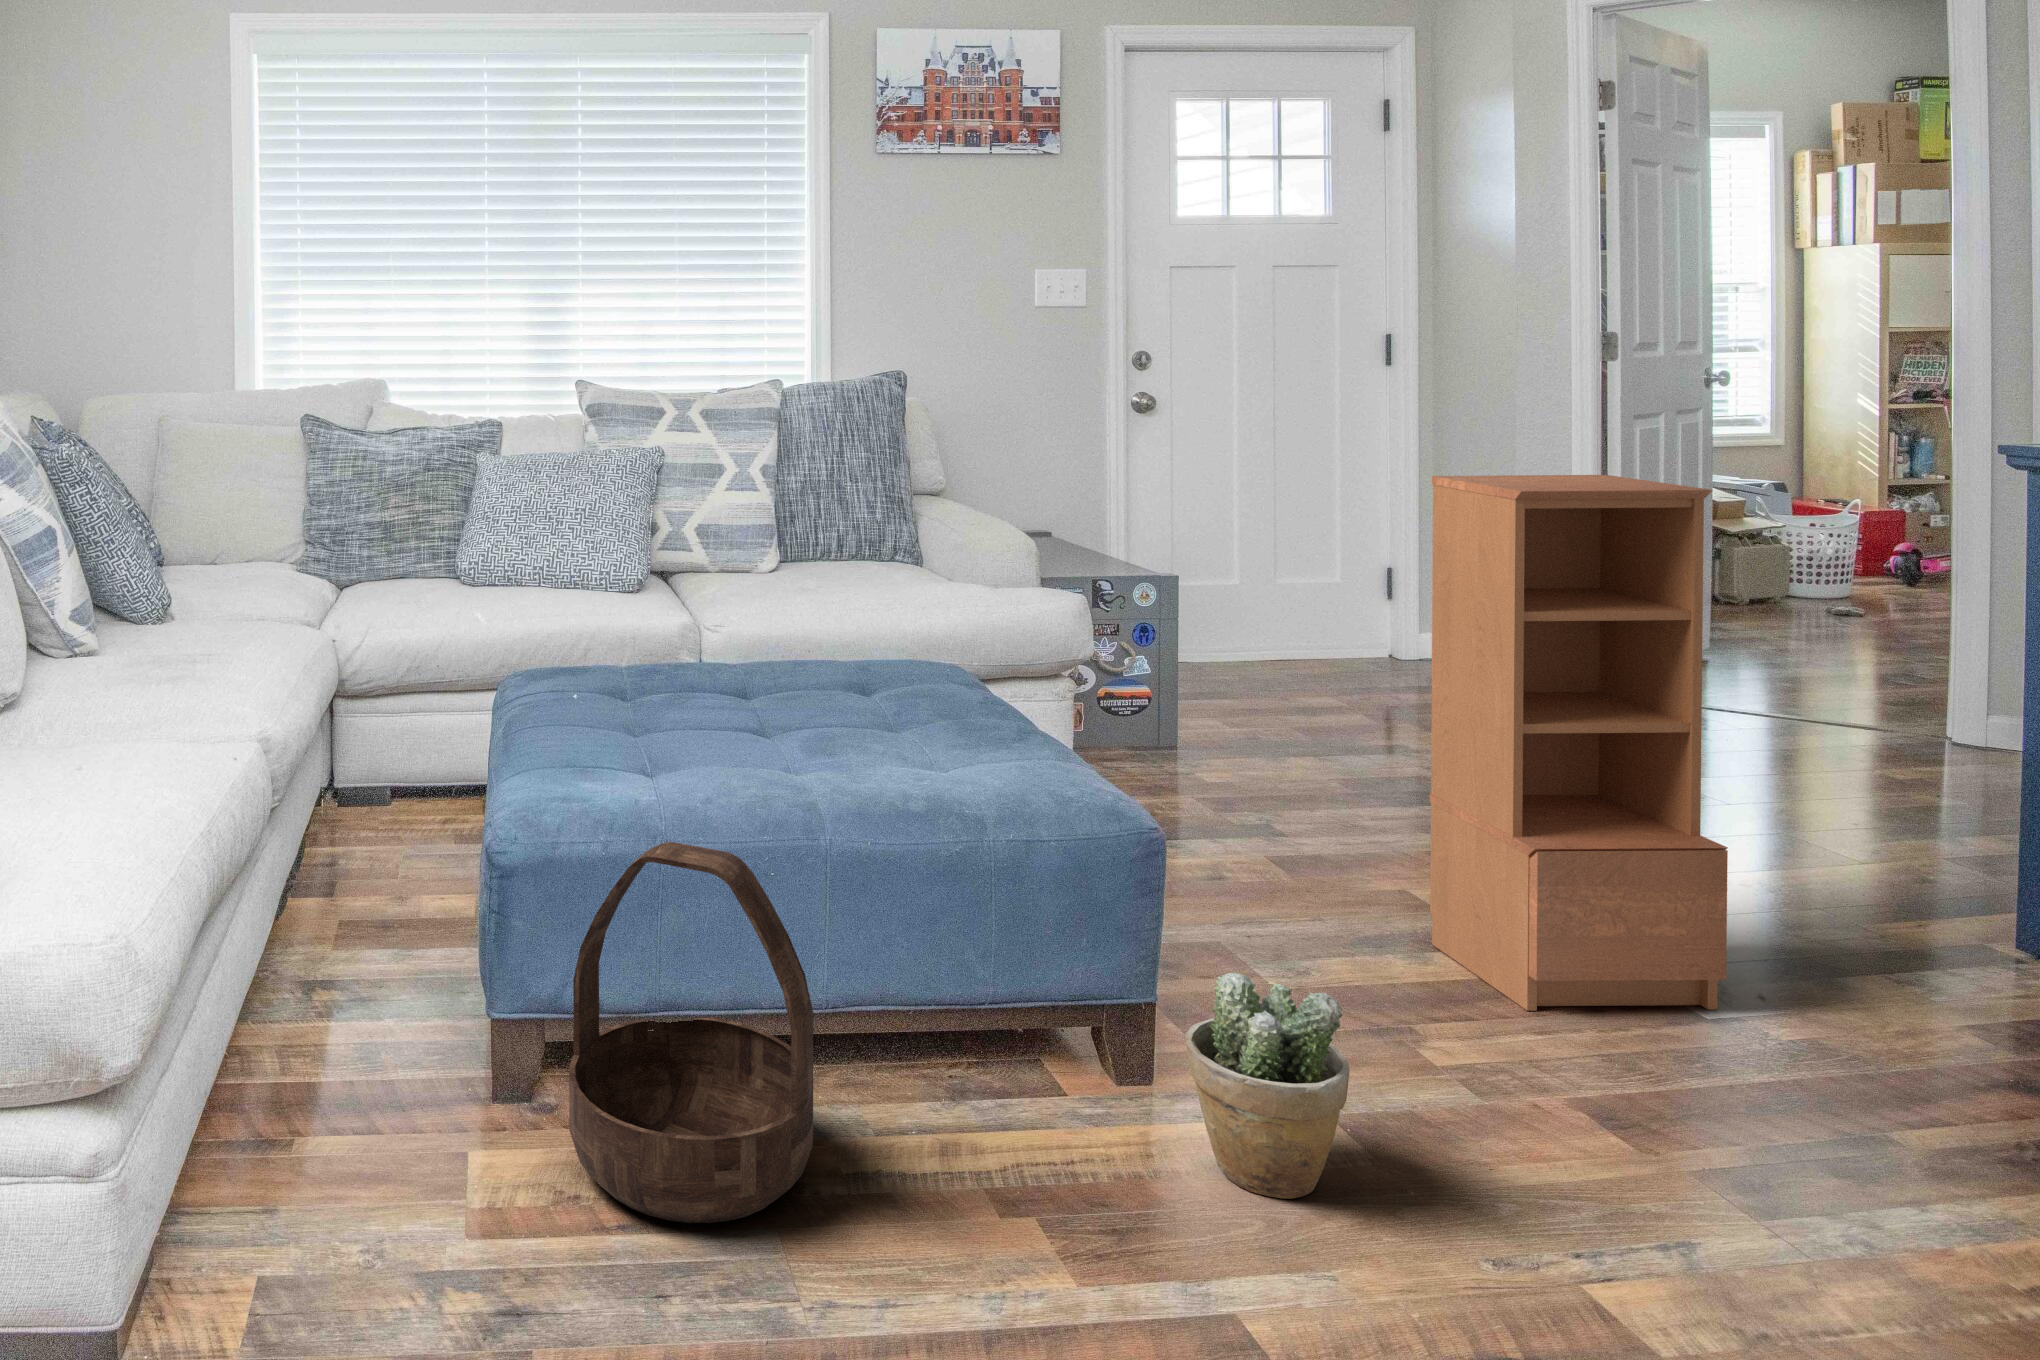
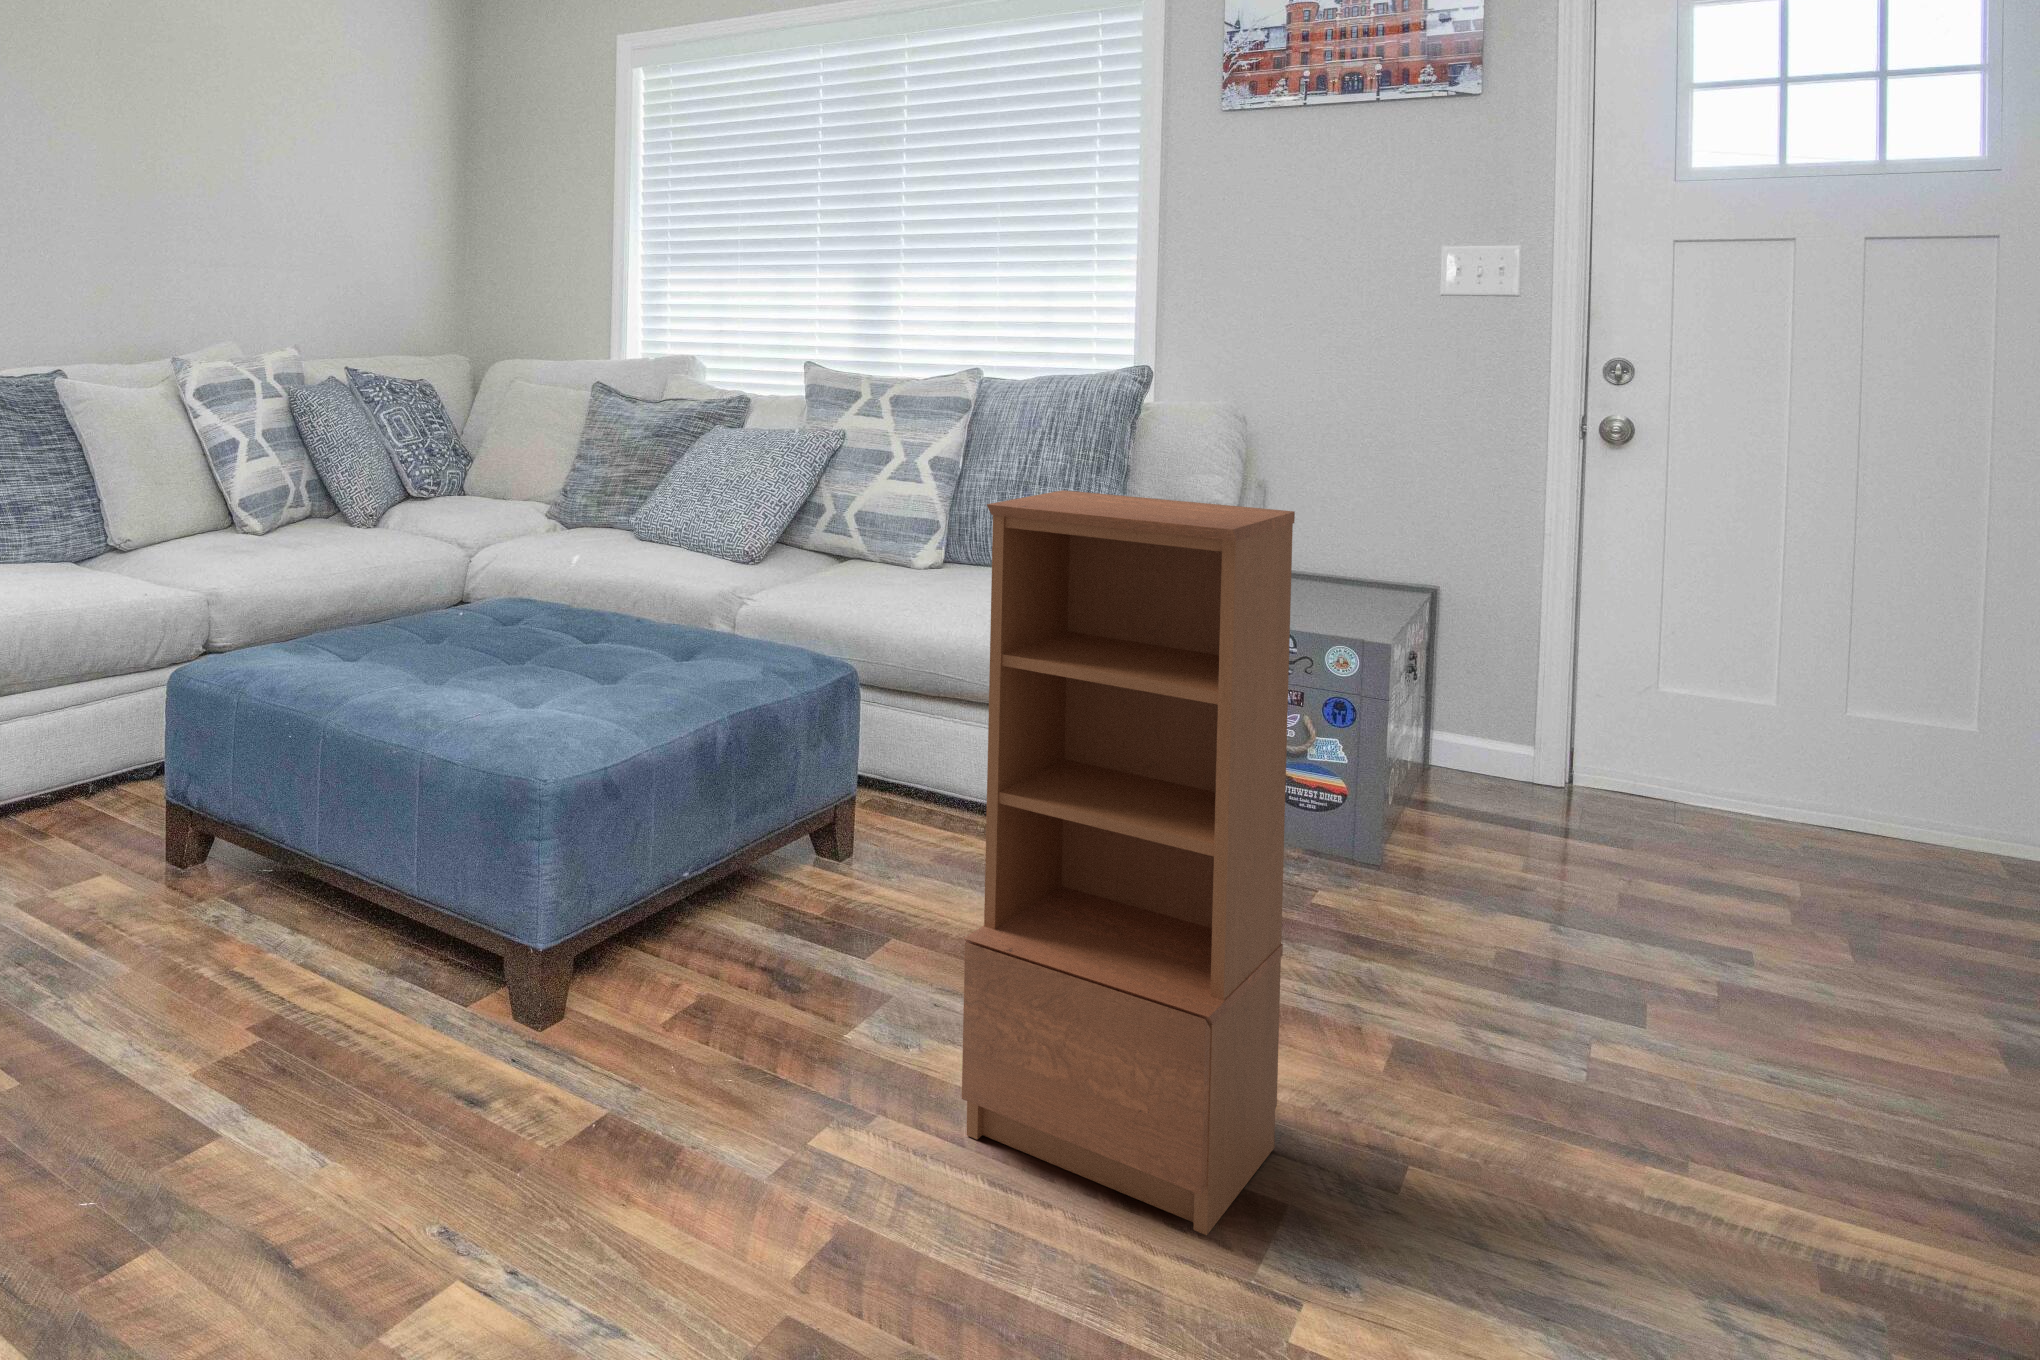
basket: present [569,842,813,1223] -> none [20,681,210,955]
potted plant: present [1185,973,1350,1199] -> none [315,893,456,1106]

